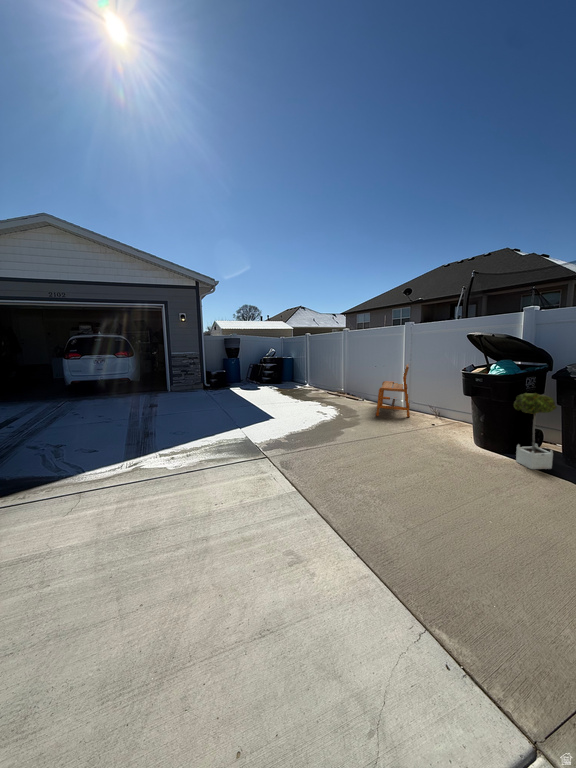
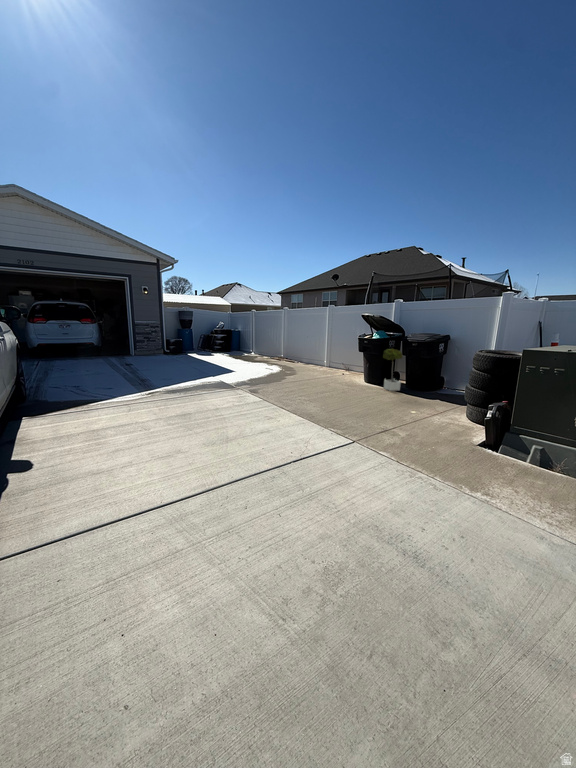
bench: present [376,364,410,417] -> none [307,334,330,371]

